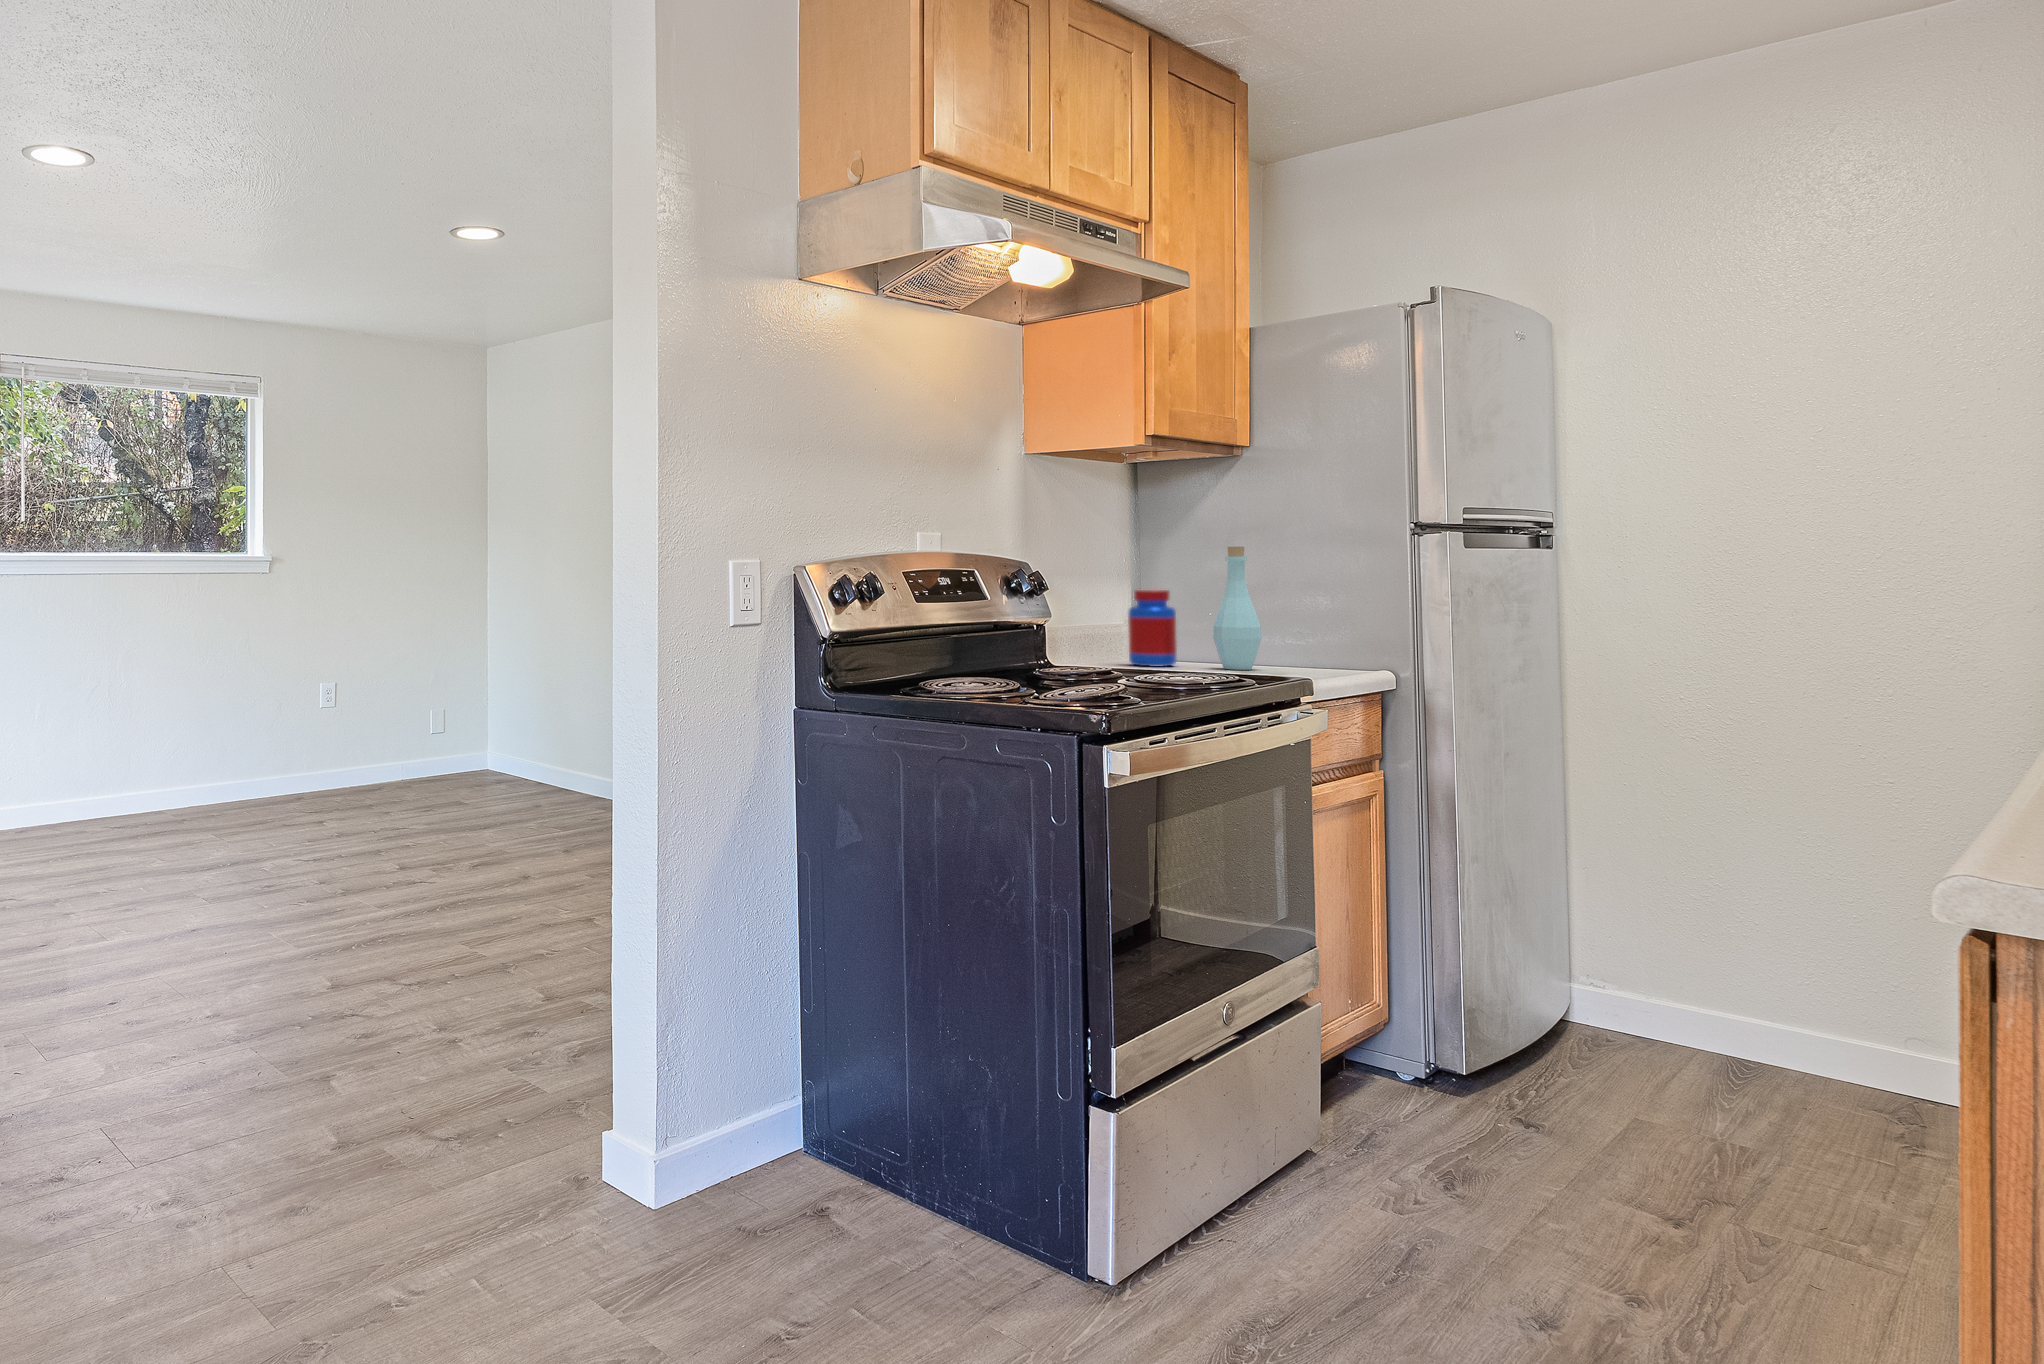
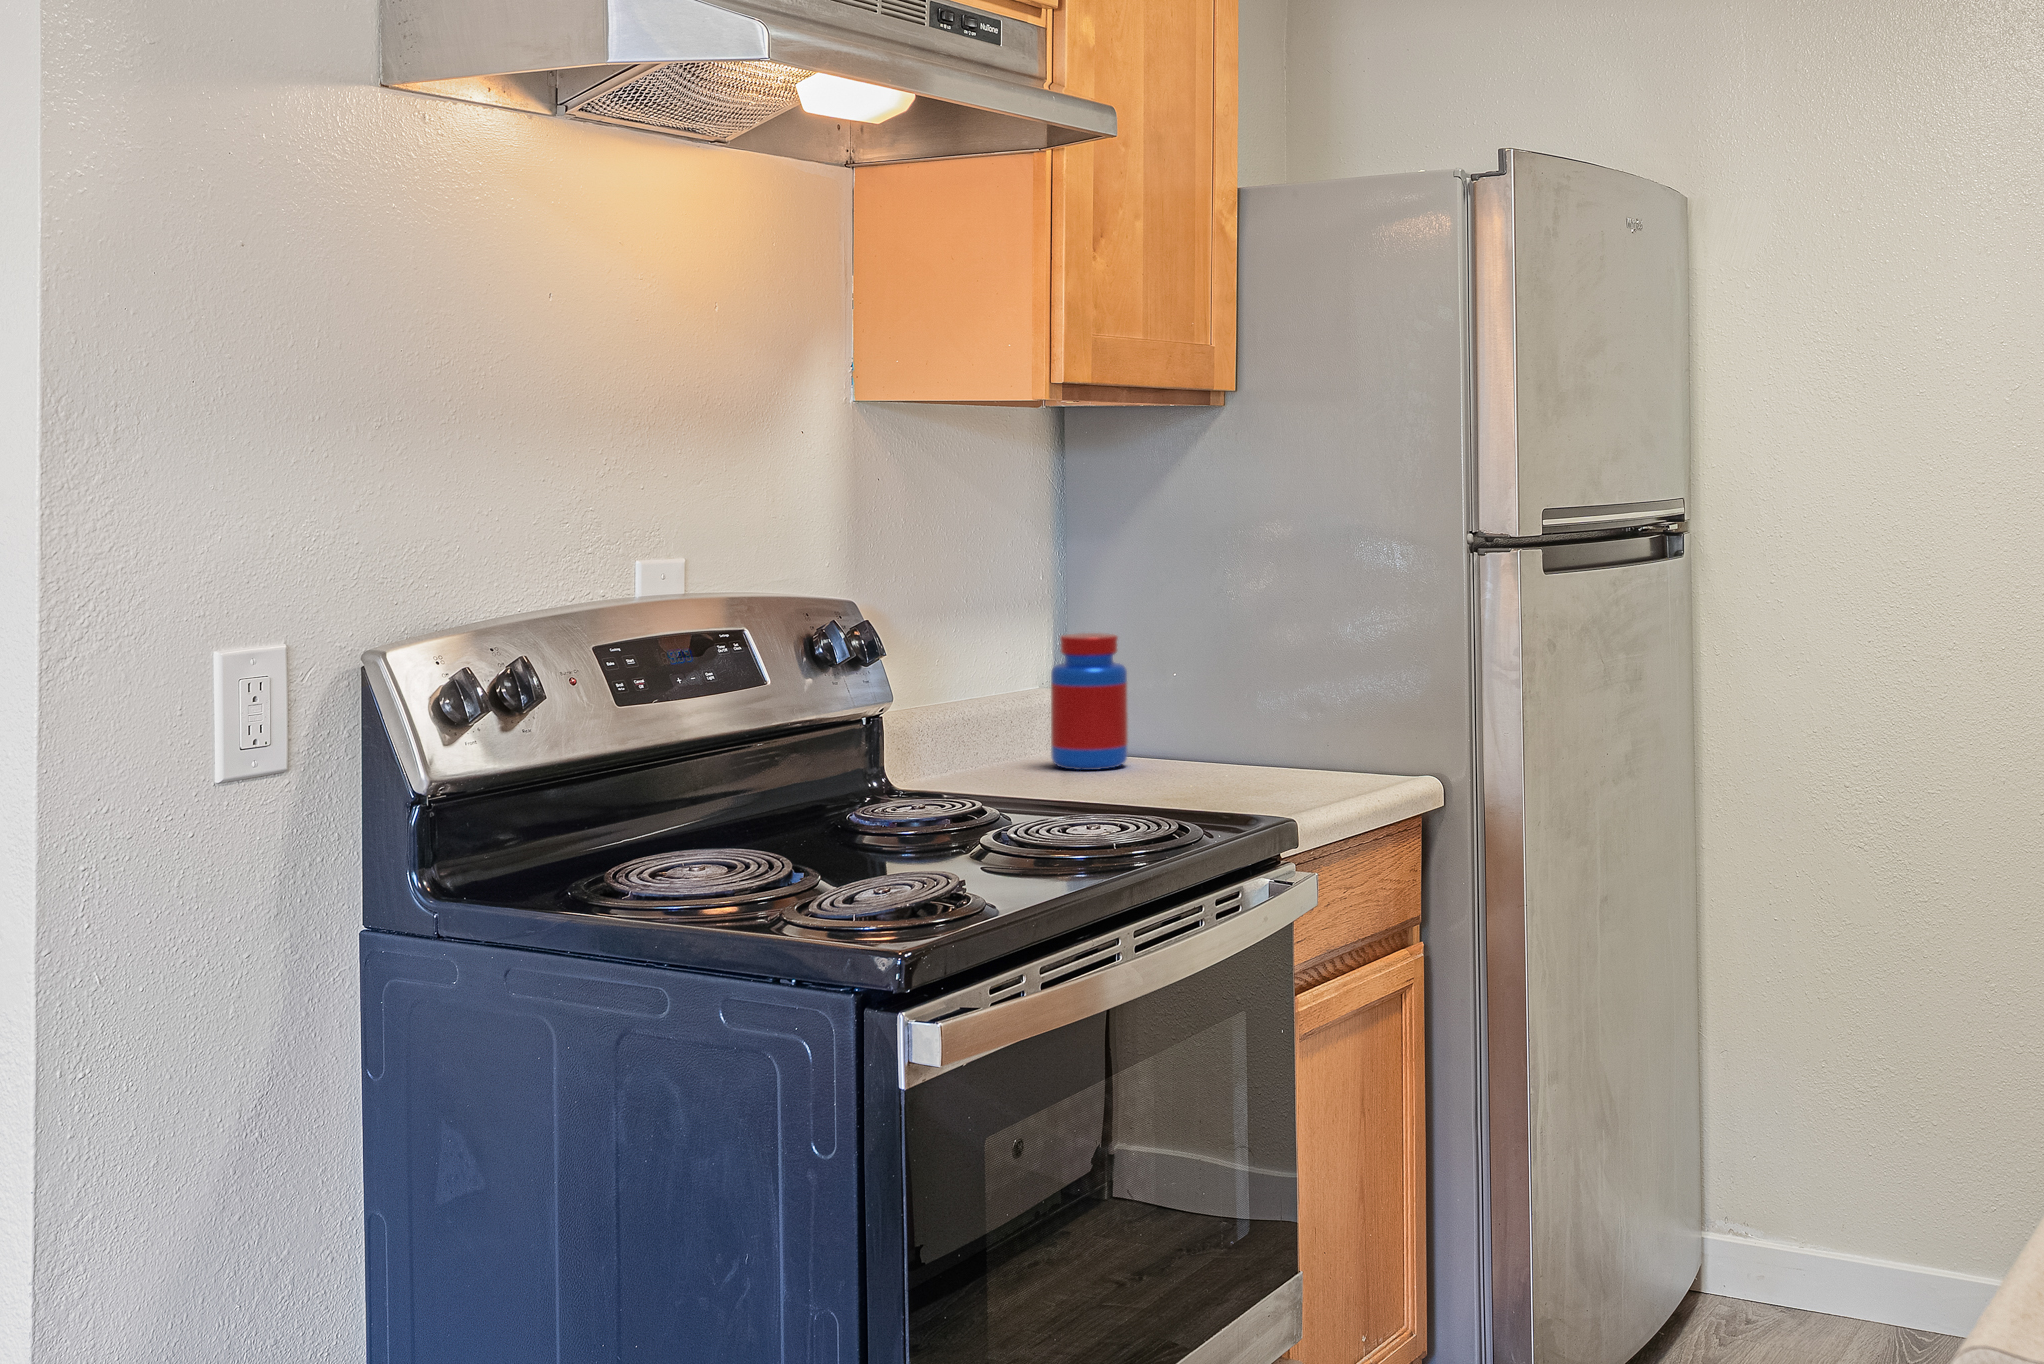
bottle: present [1213,547,1261,670] -> none [1181,564,1255,774]

